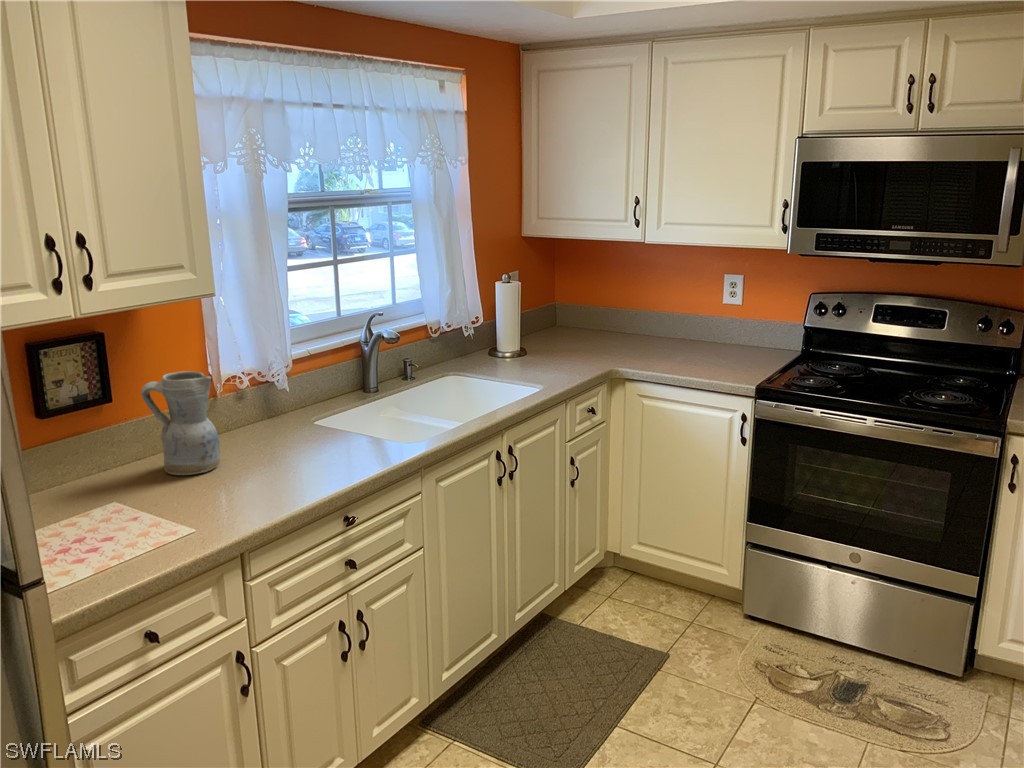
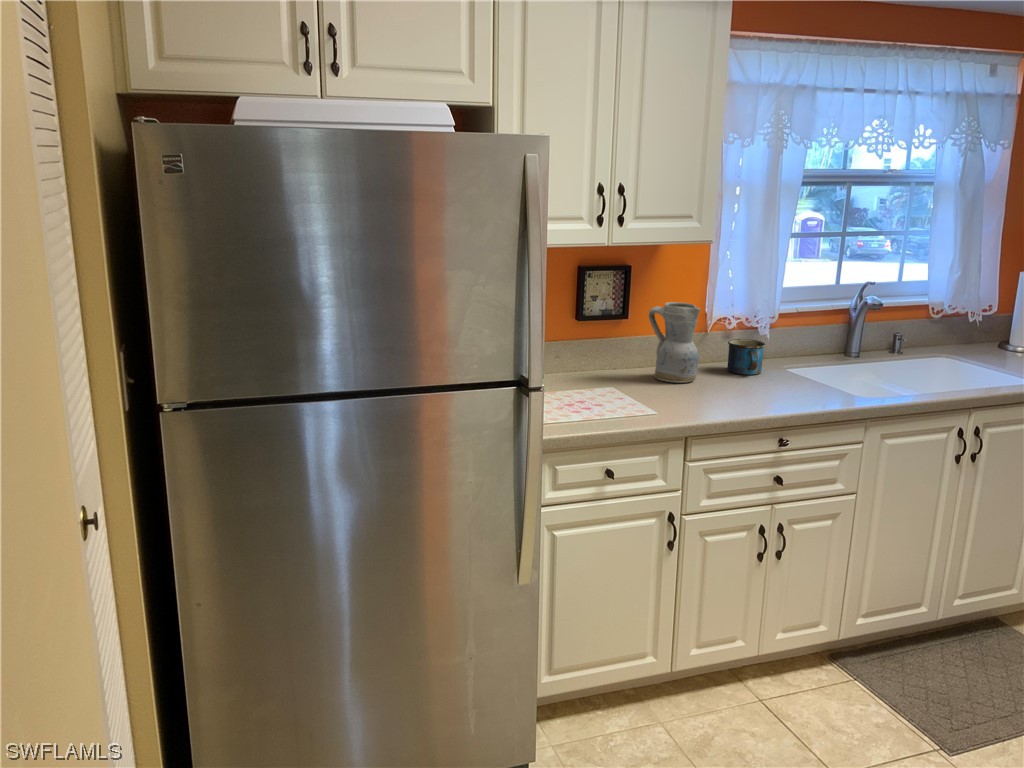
mug: none [245,398,290,442] -> present [727,339,765,375]

